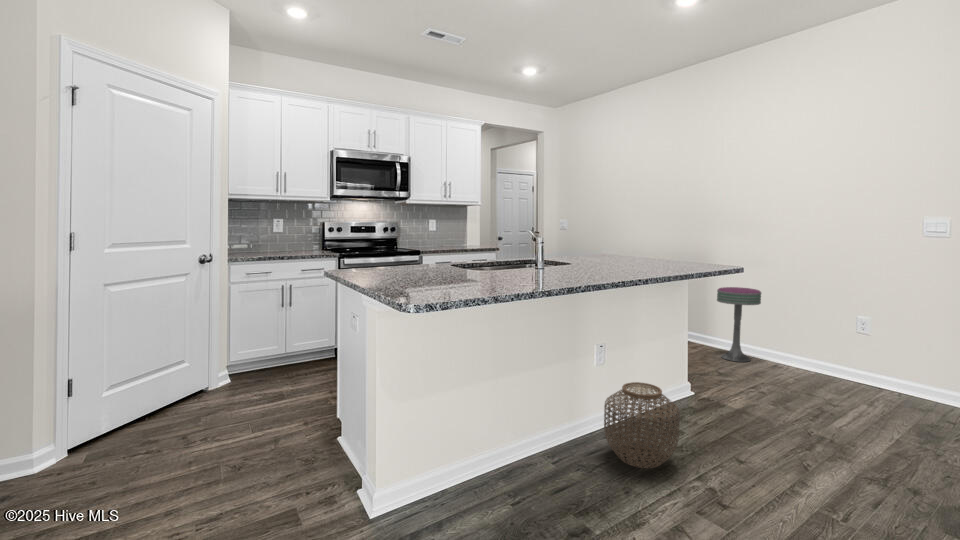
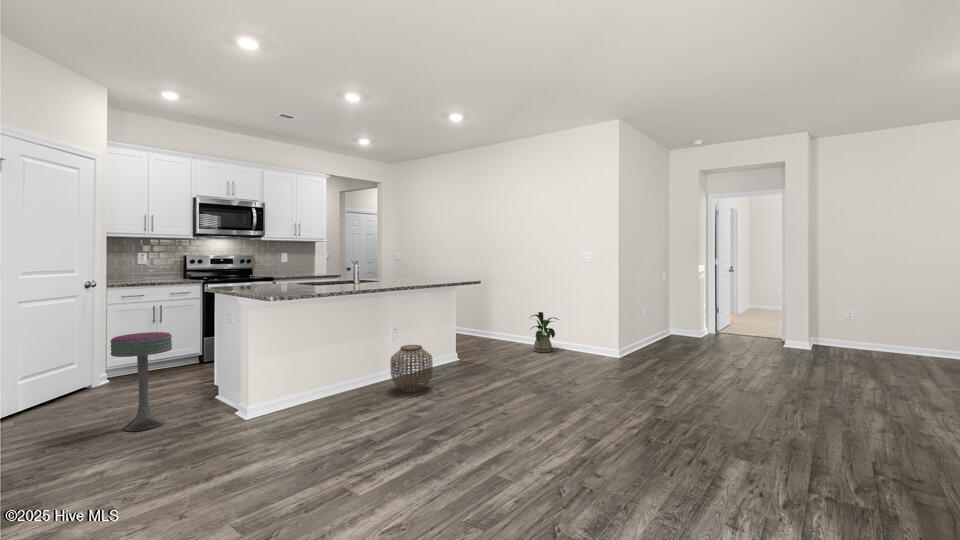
bar stool: present [717,287,761,362] -> present [110,332,172,431]
house plant: none [791,323,860,387] -> present [531,312,557,352]

